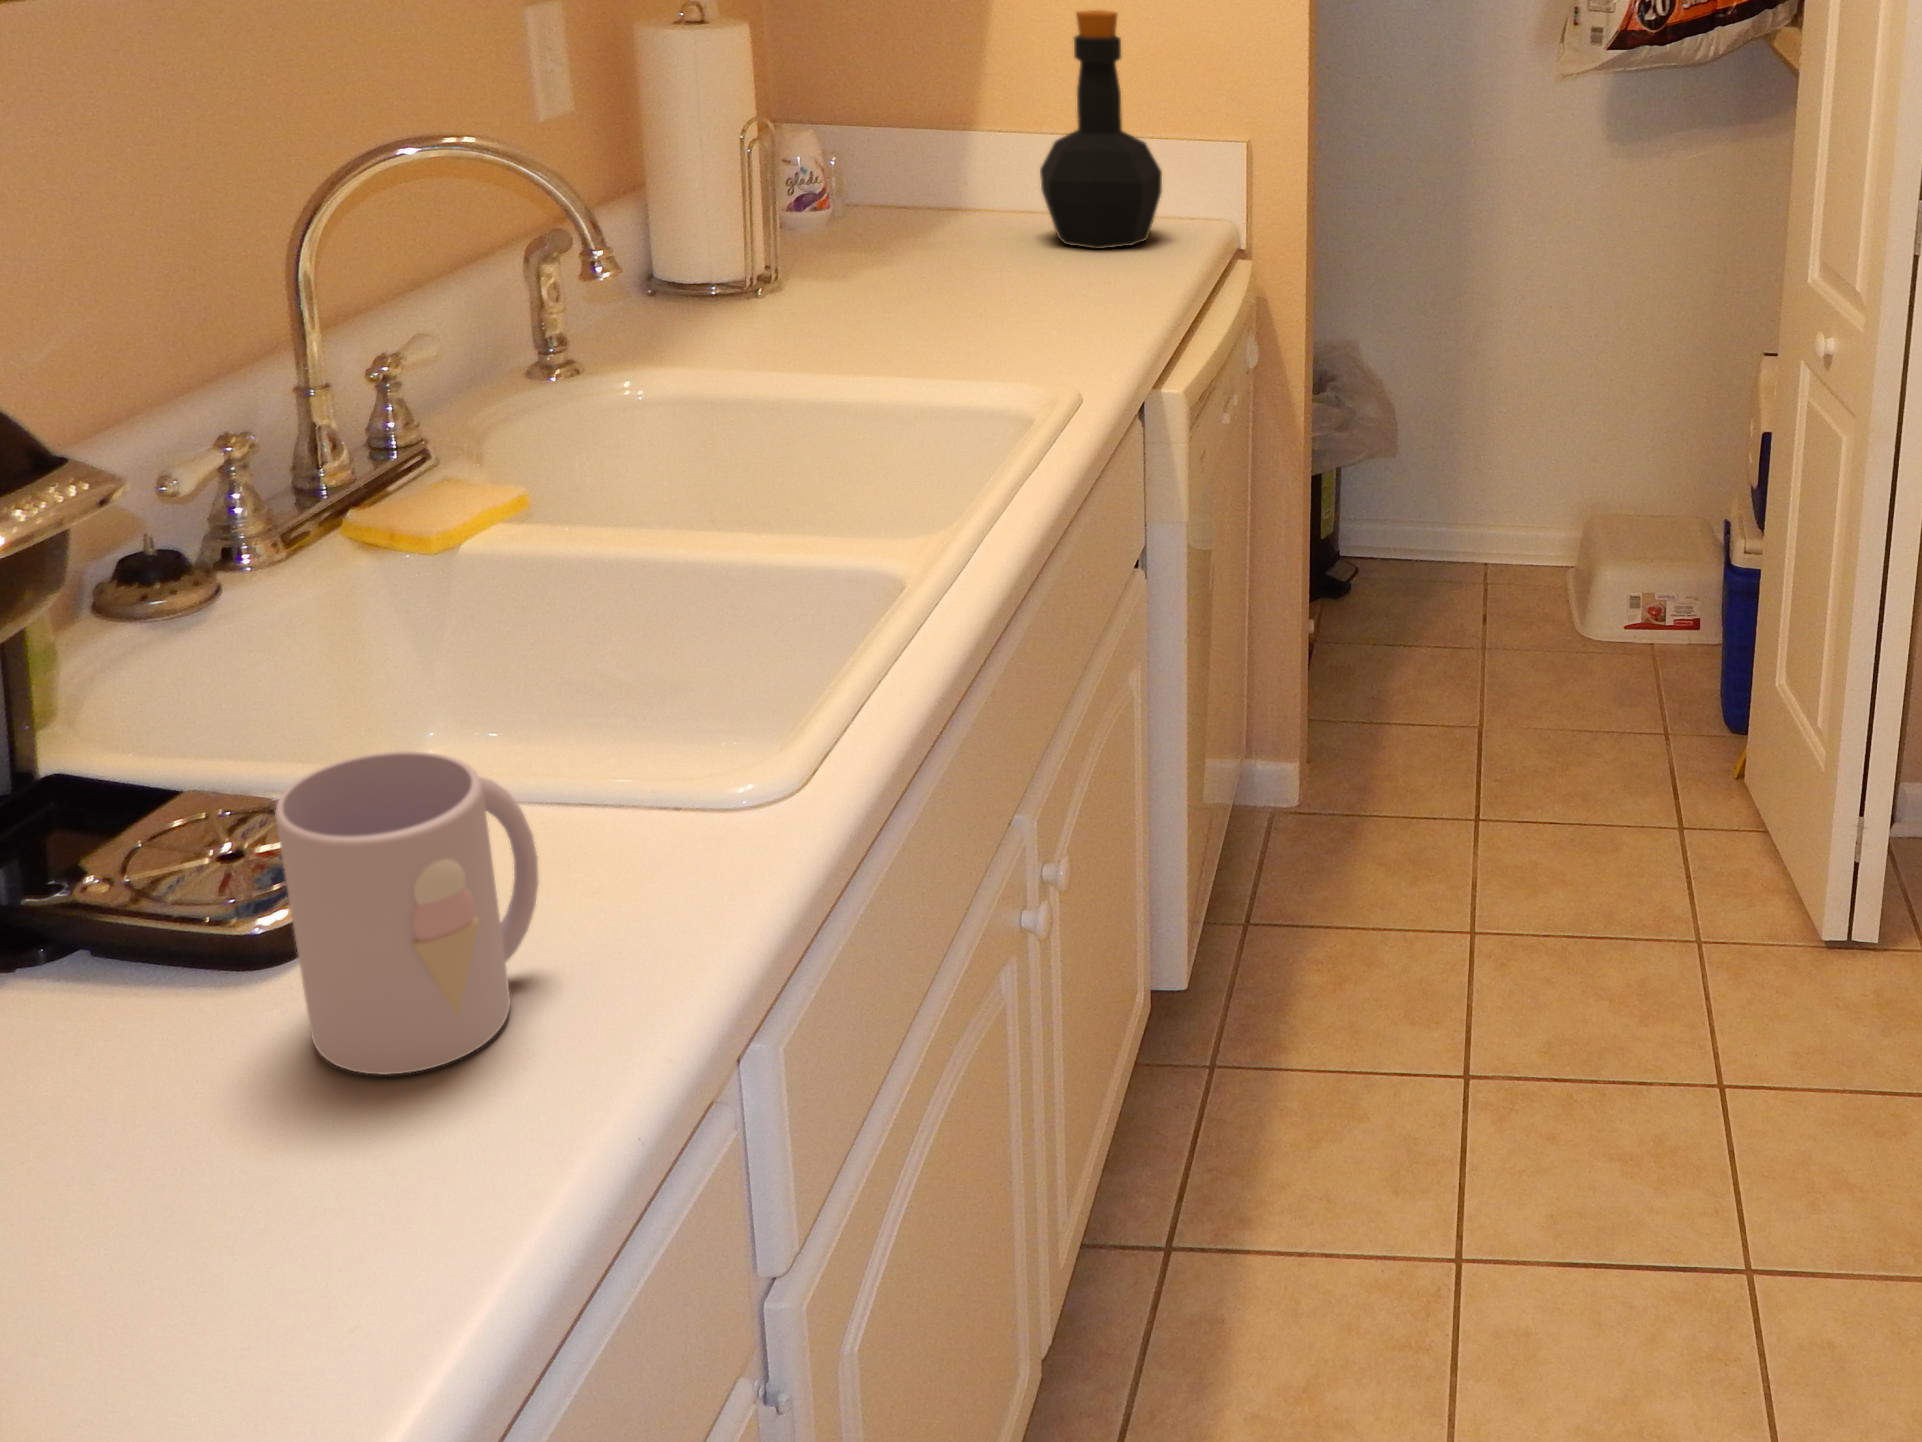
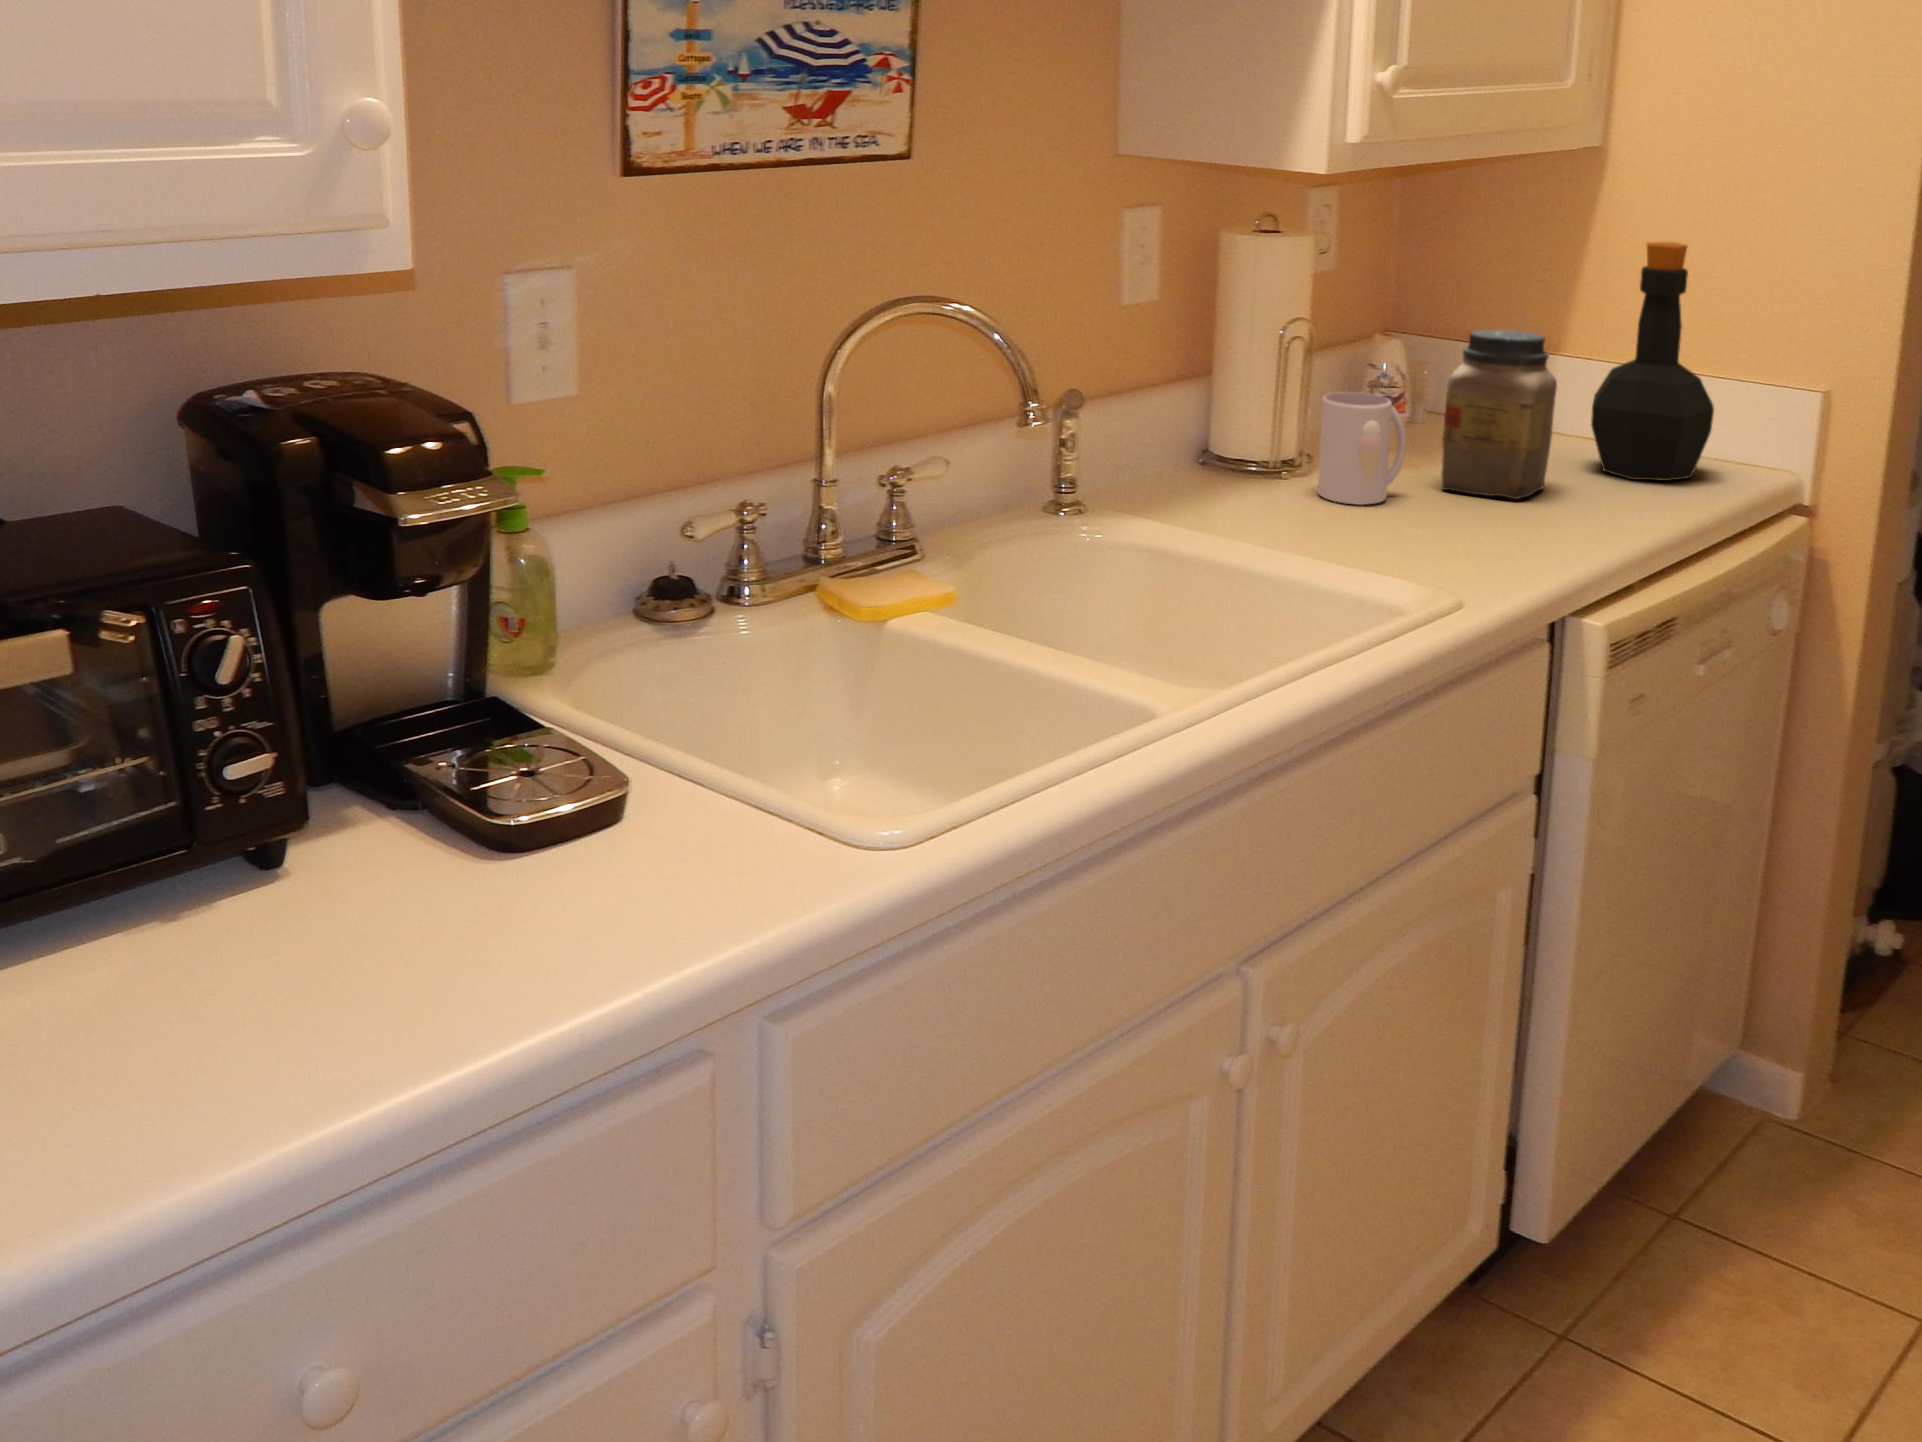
jar: none [929,111,1033,286] -> present [1442,329,1557,499]
mug: present [275,751,538,1074] -> present [1318,392,1406,505]

